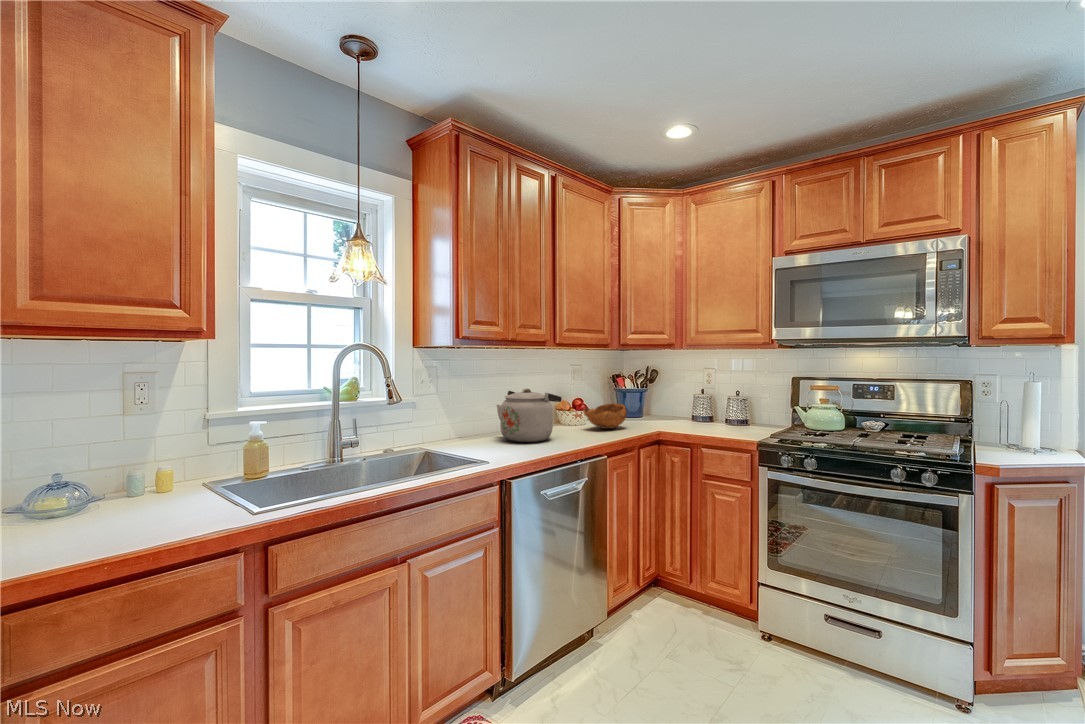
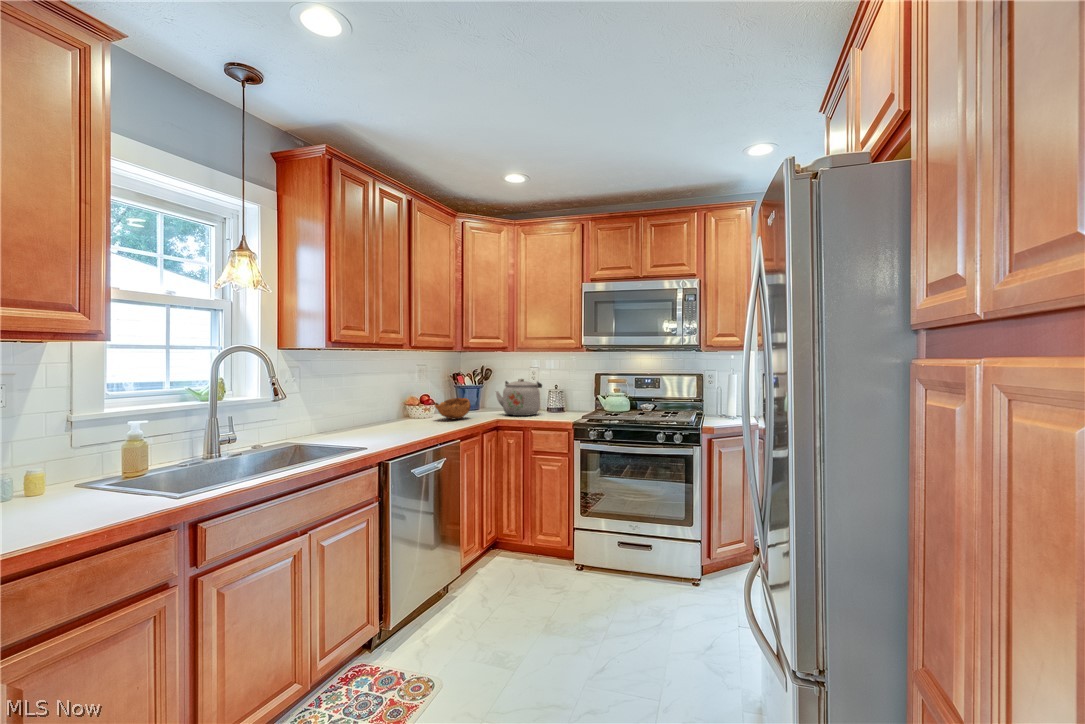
kettle: present [497,388,562,442] -> present [496,379,542,416]

